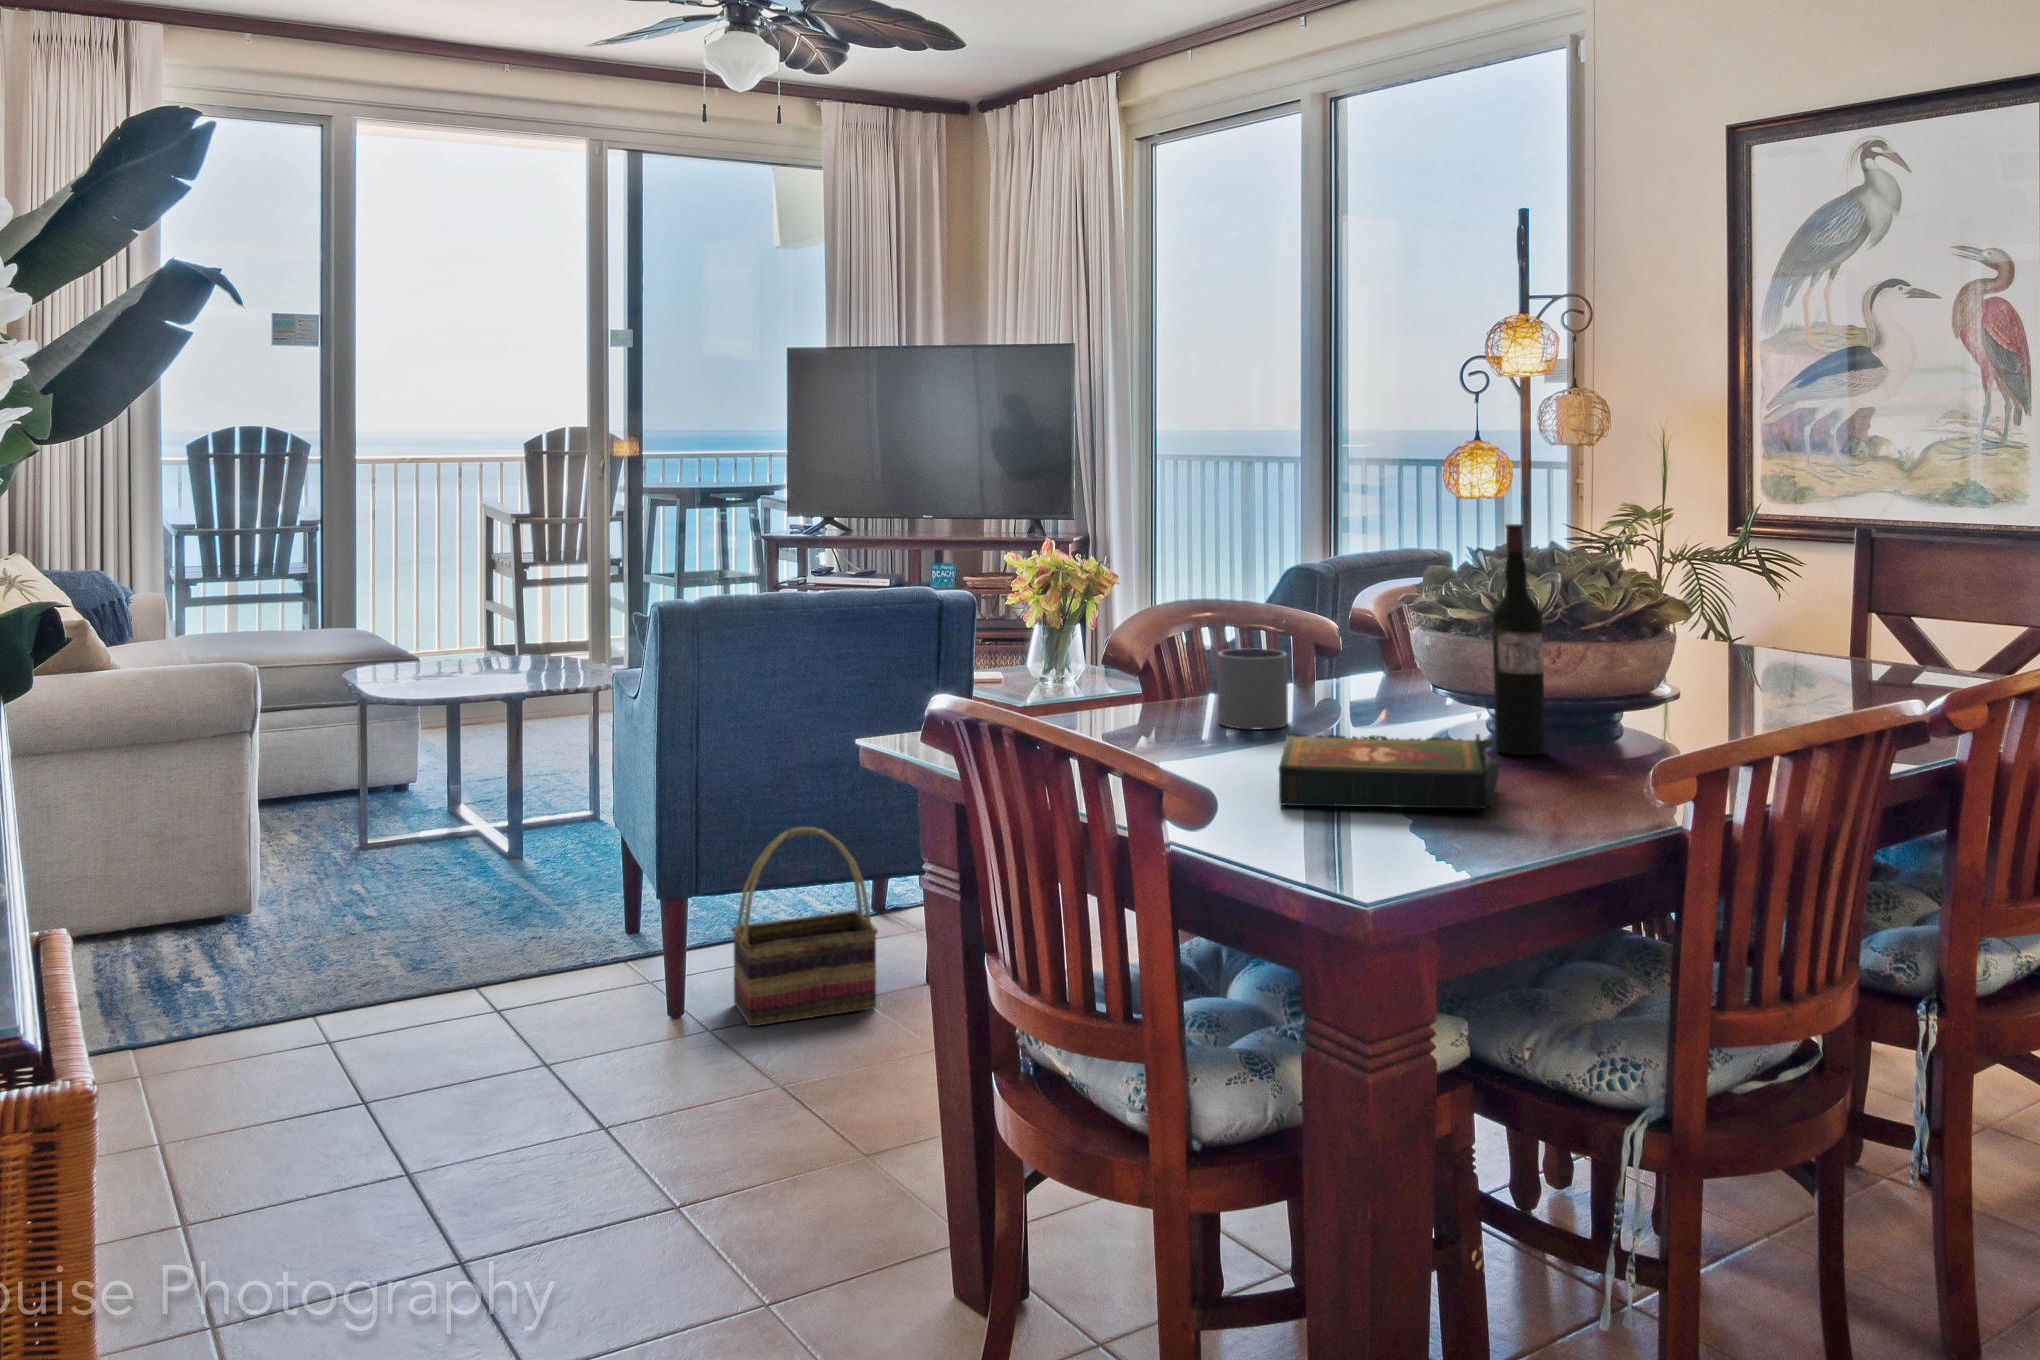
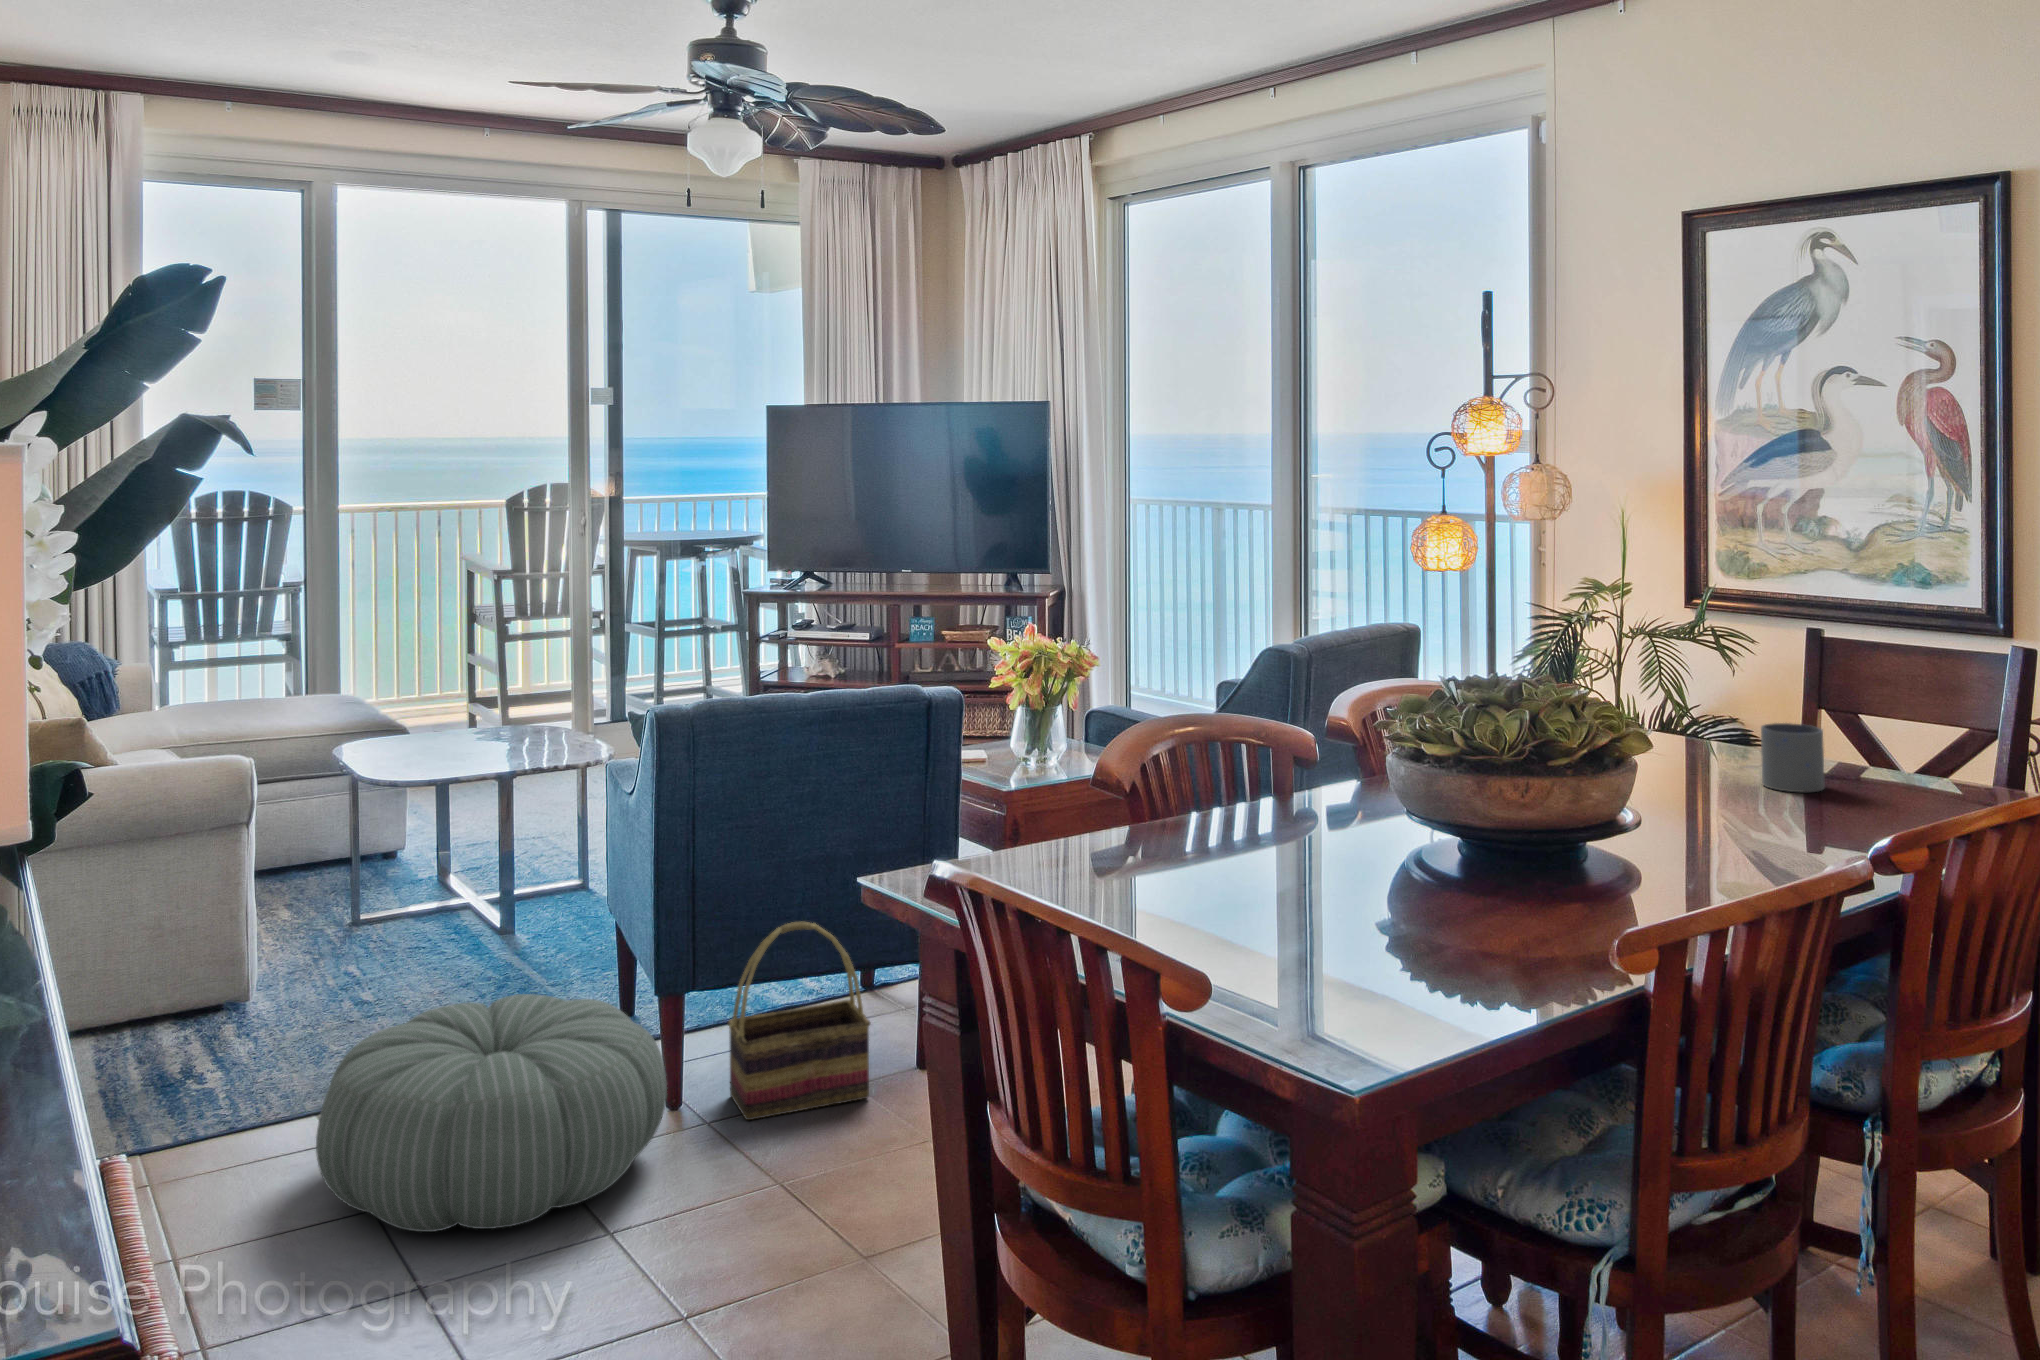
wine bottle: present [1492,524,1546,755] -> none [1464,667,1515,890]
cup: present [1218,648,1288,729] -> present [1761,723,1825,792]
book: present [1278,734,1499,814] -> none [1265,880,1474,974]
pouf: none [308,893,667,1120] -> present [316,994,667,1232]

